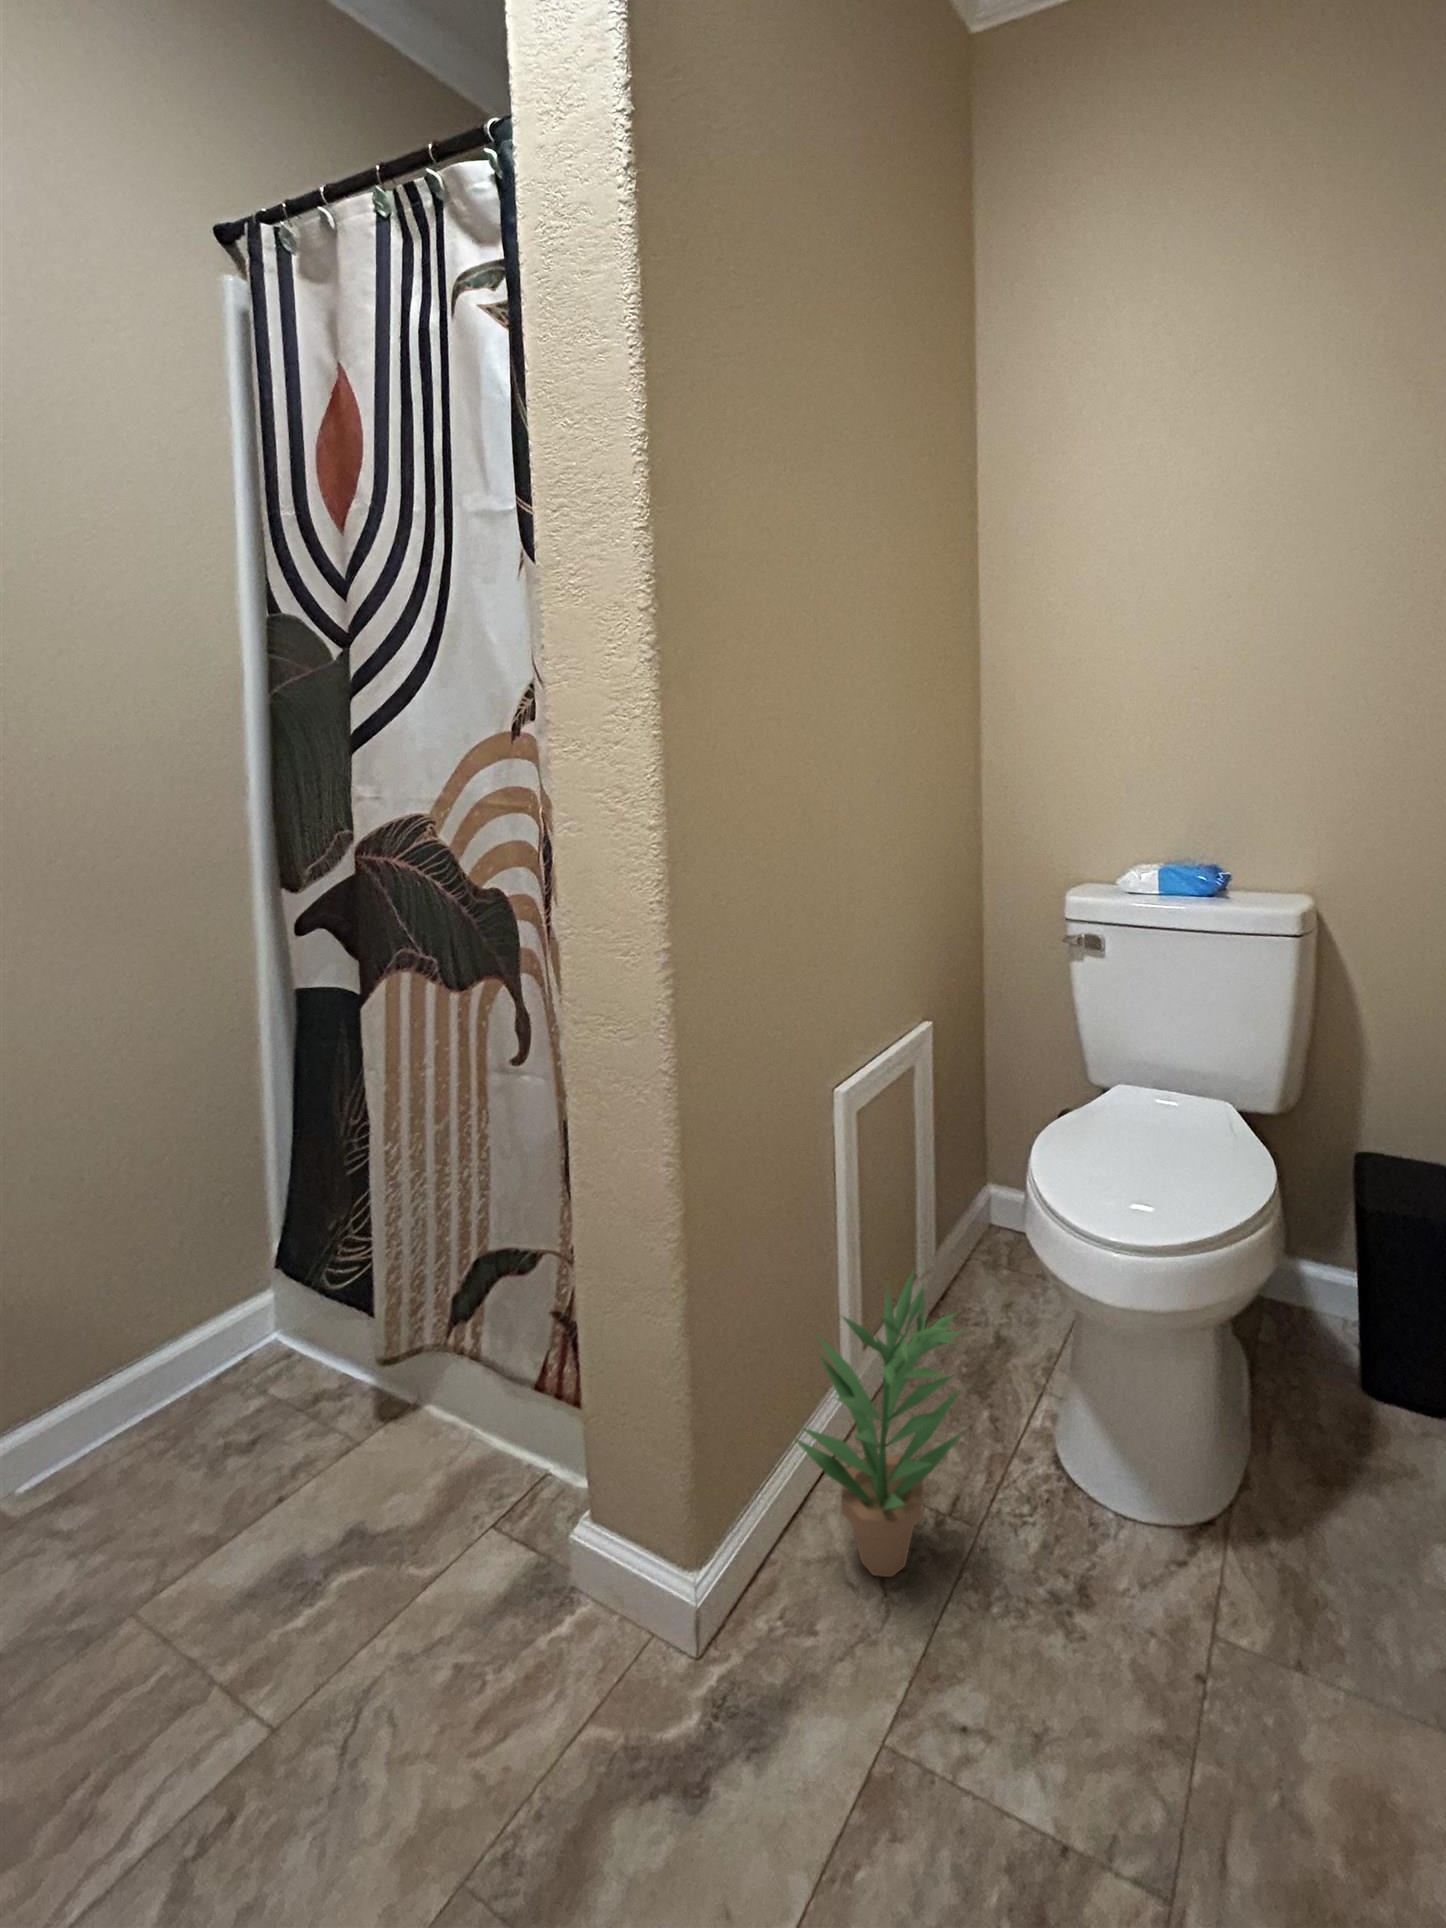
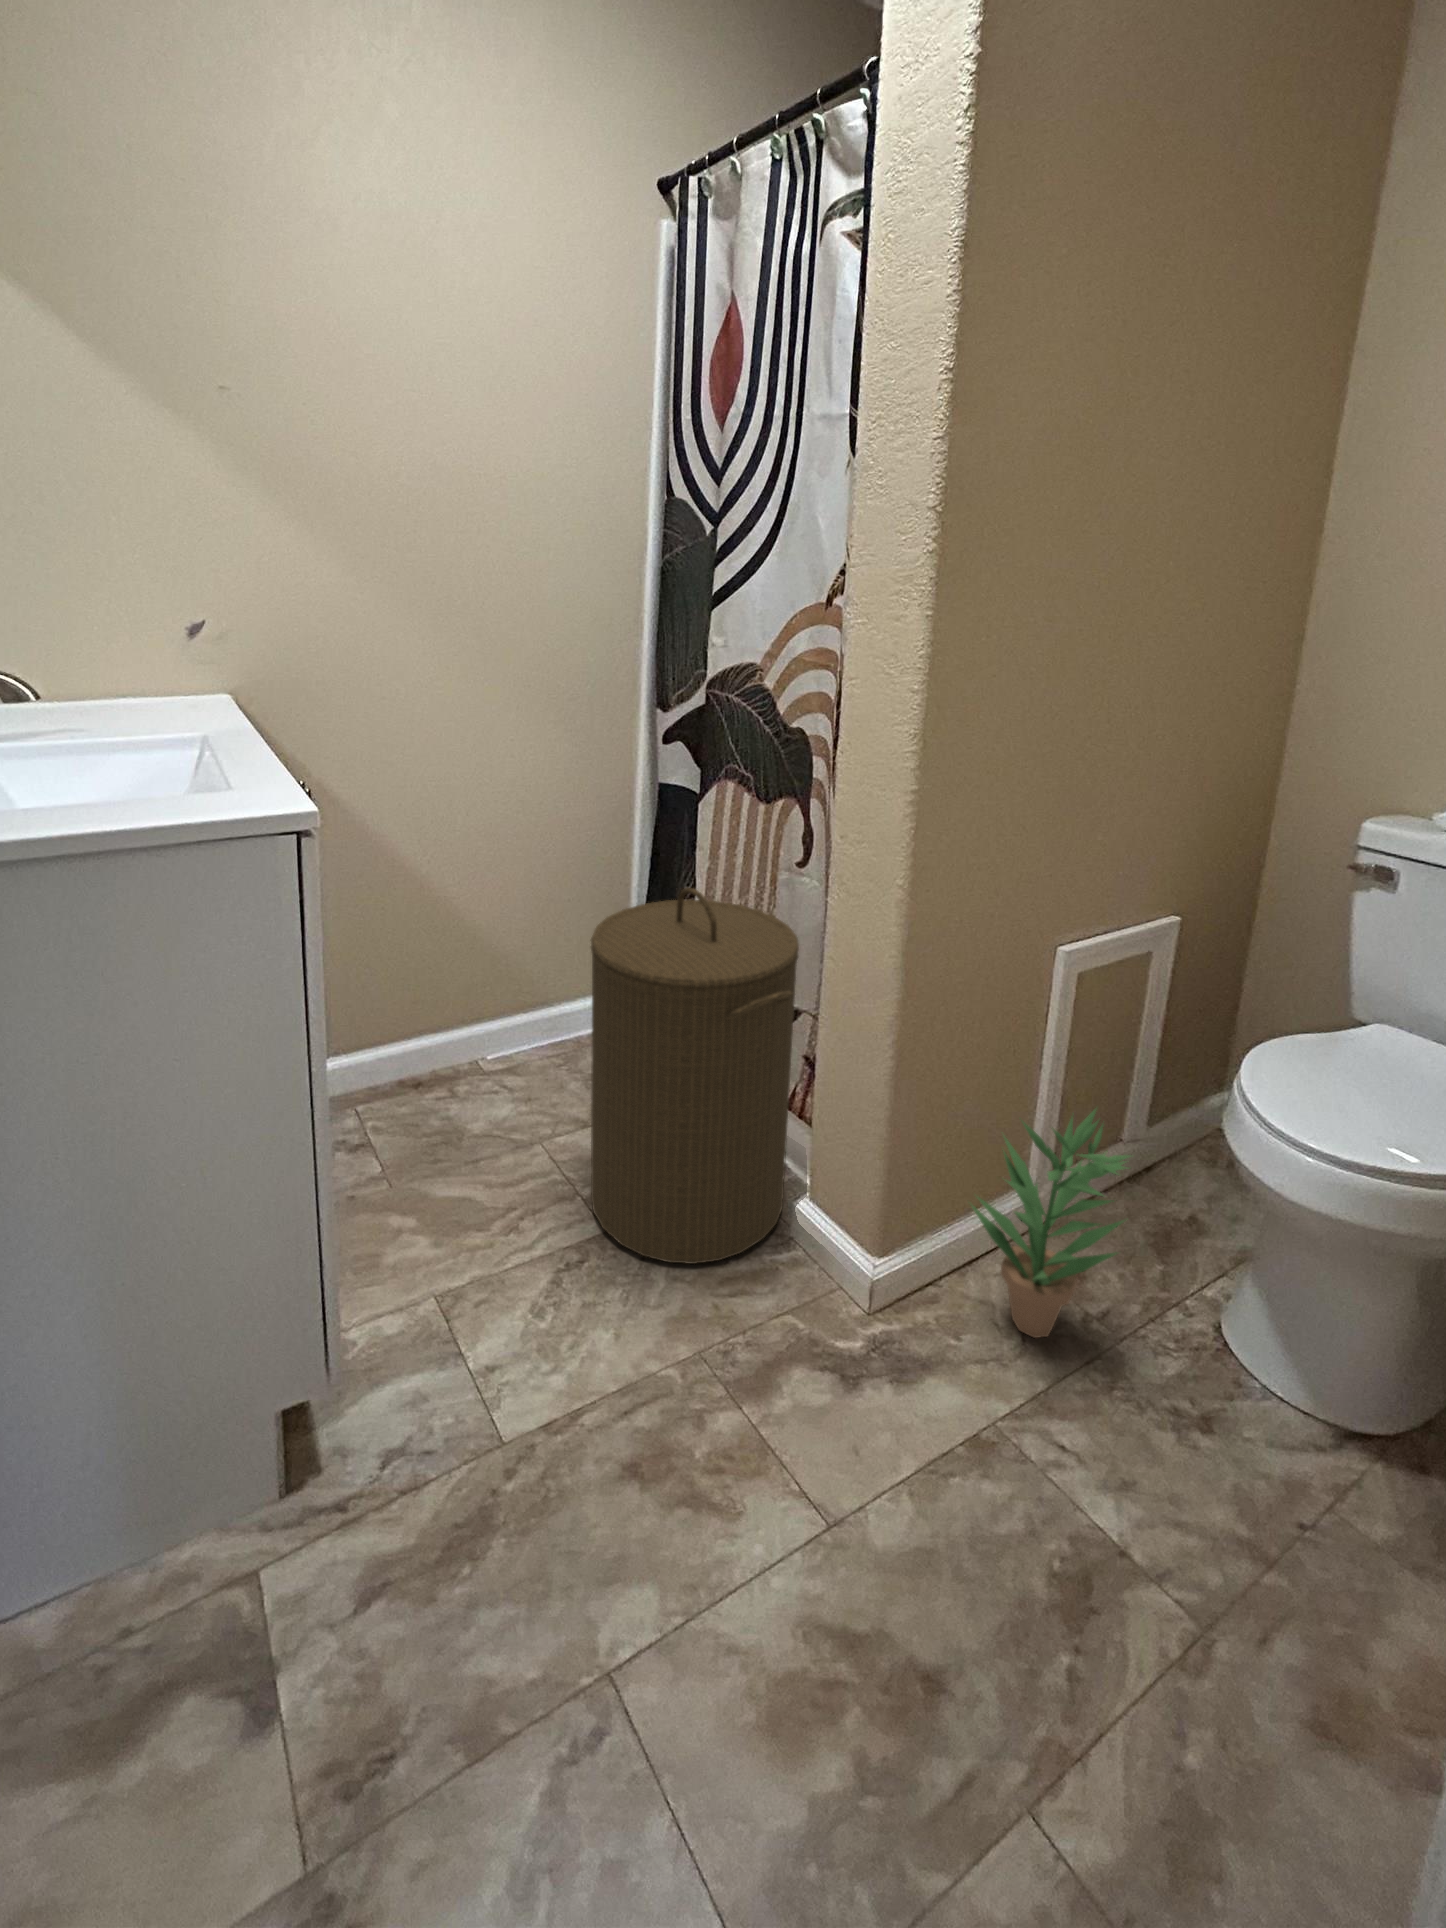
laundry hamper: none [203,1136,551,1729] -> present [591,888,799,1264]

